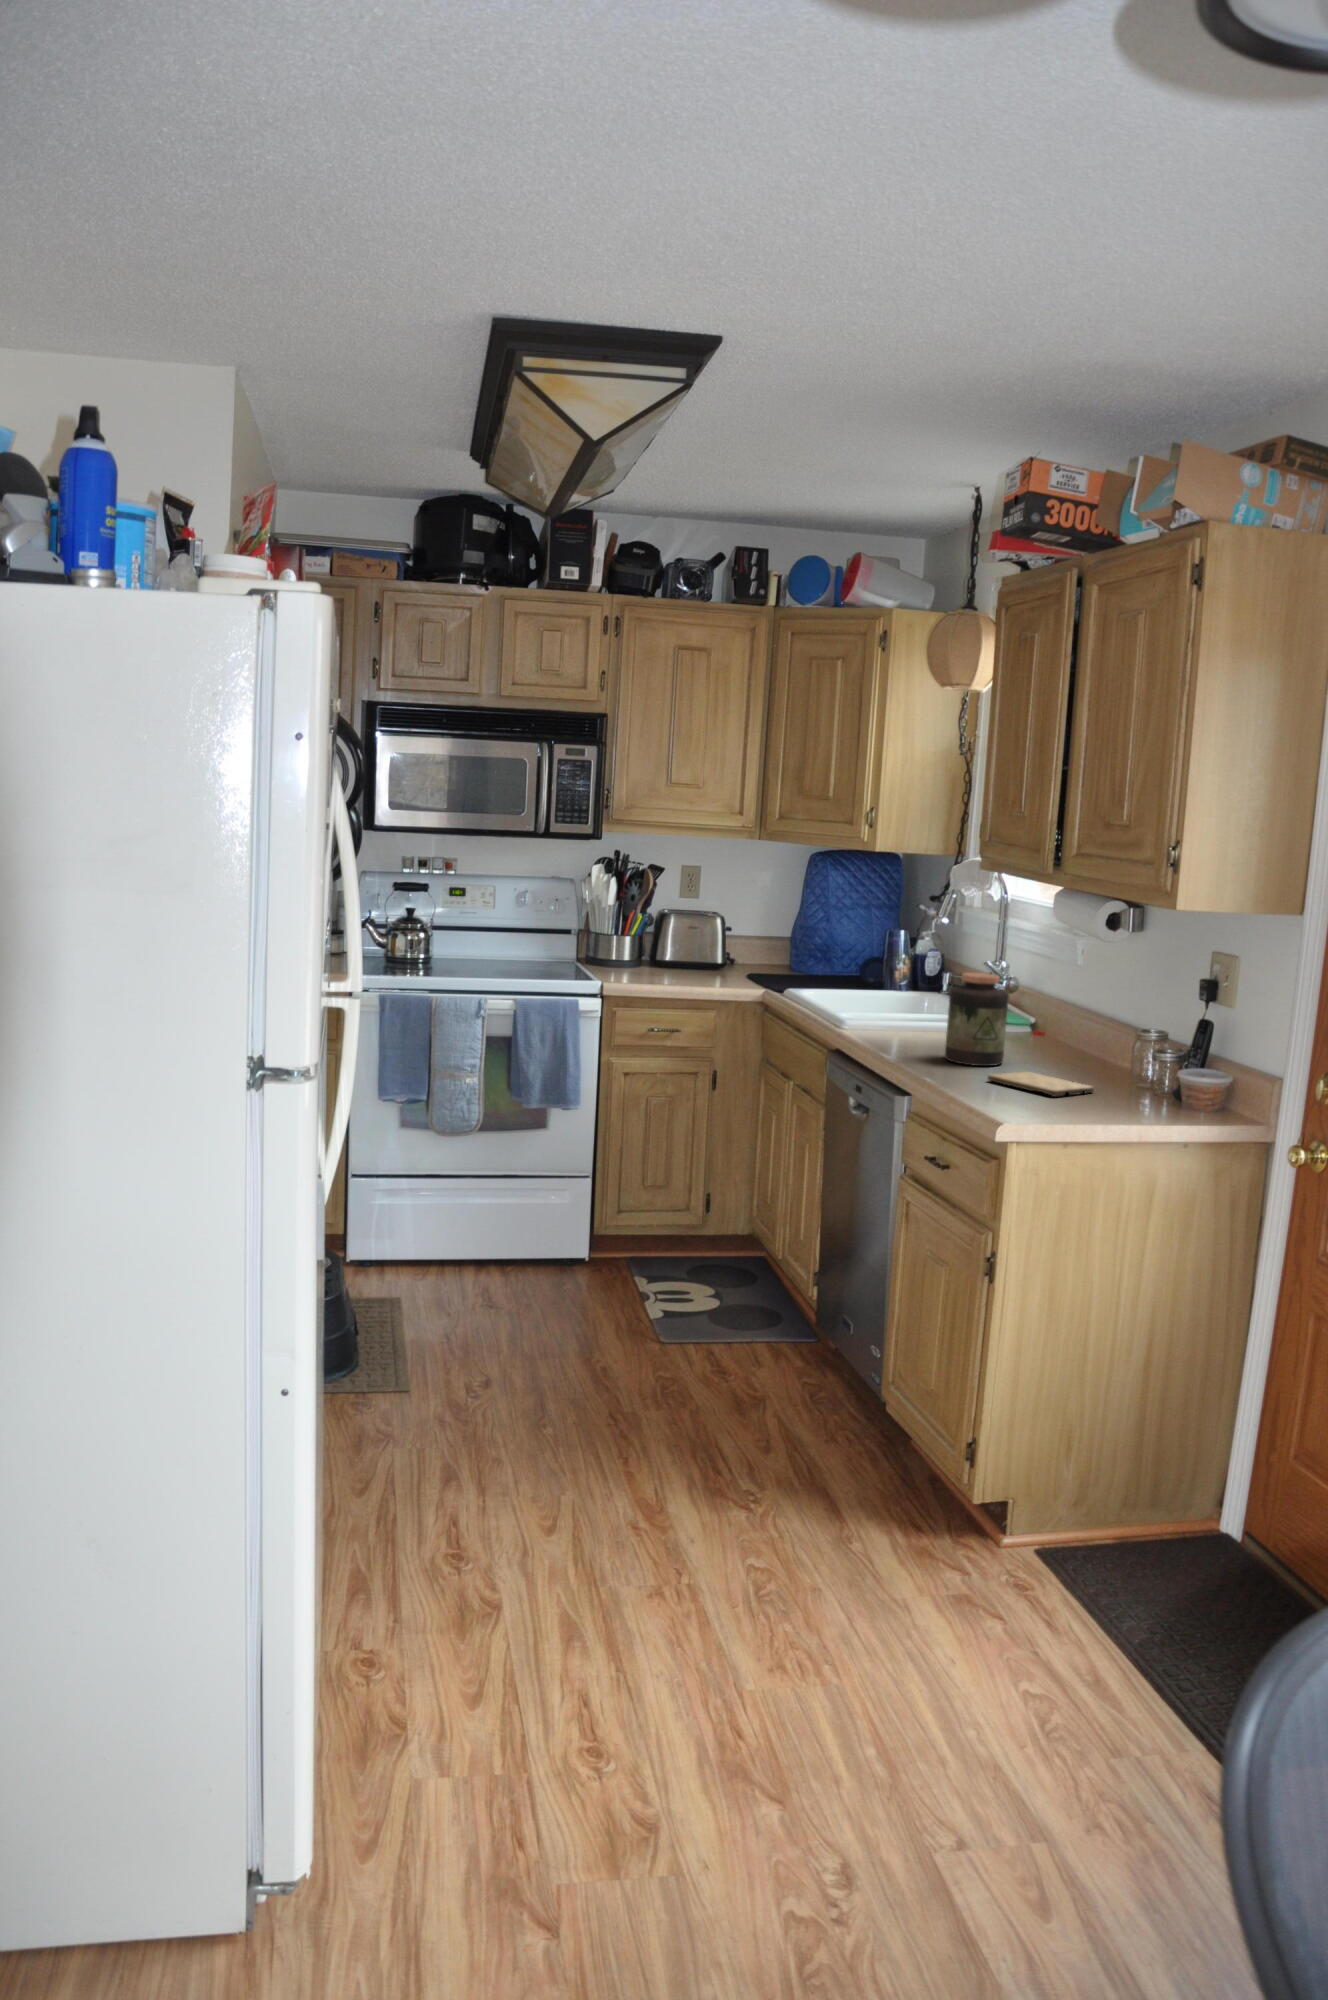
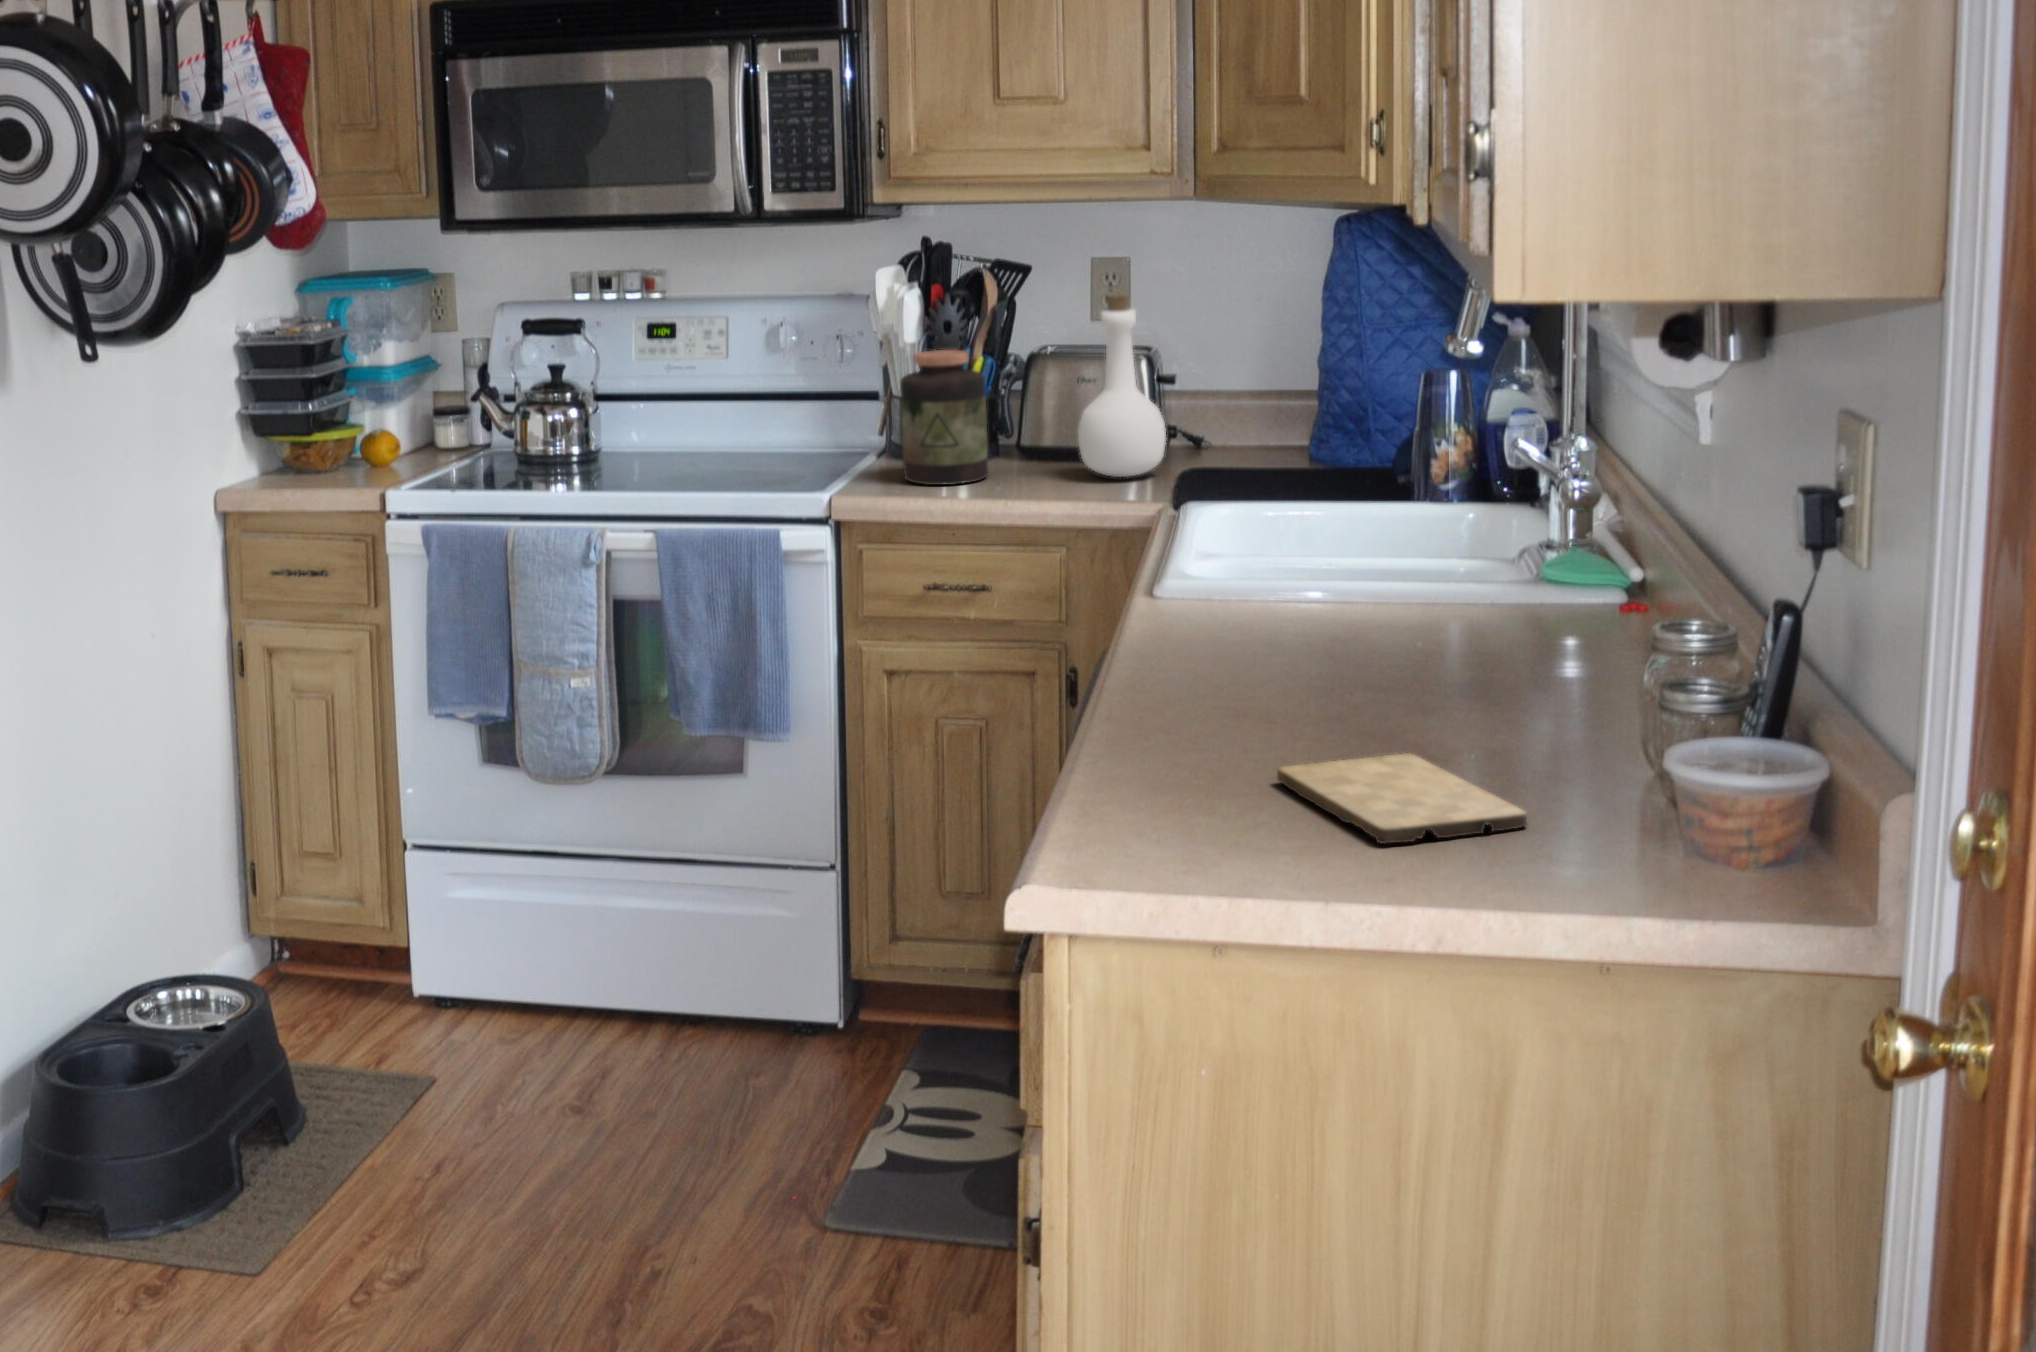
bottle: none [717,889,760,981] -> present [1078,294,1166,477]
jar: present [945,972,1009,1066] -> present [900,350,988,485]

